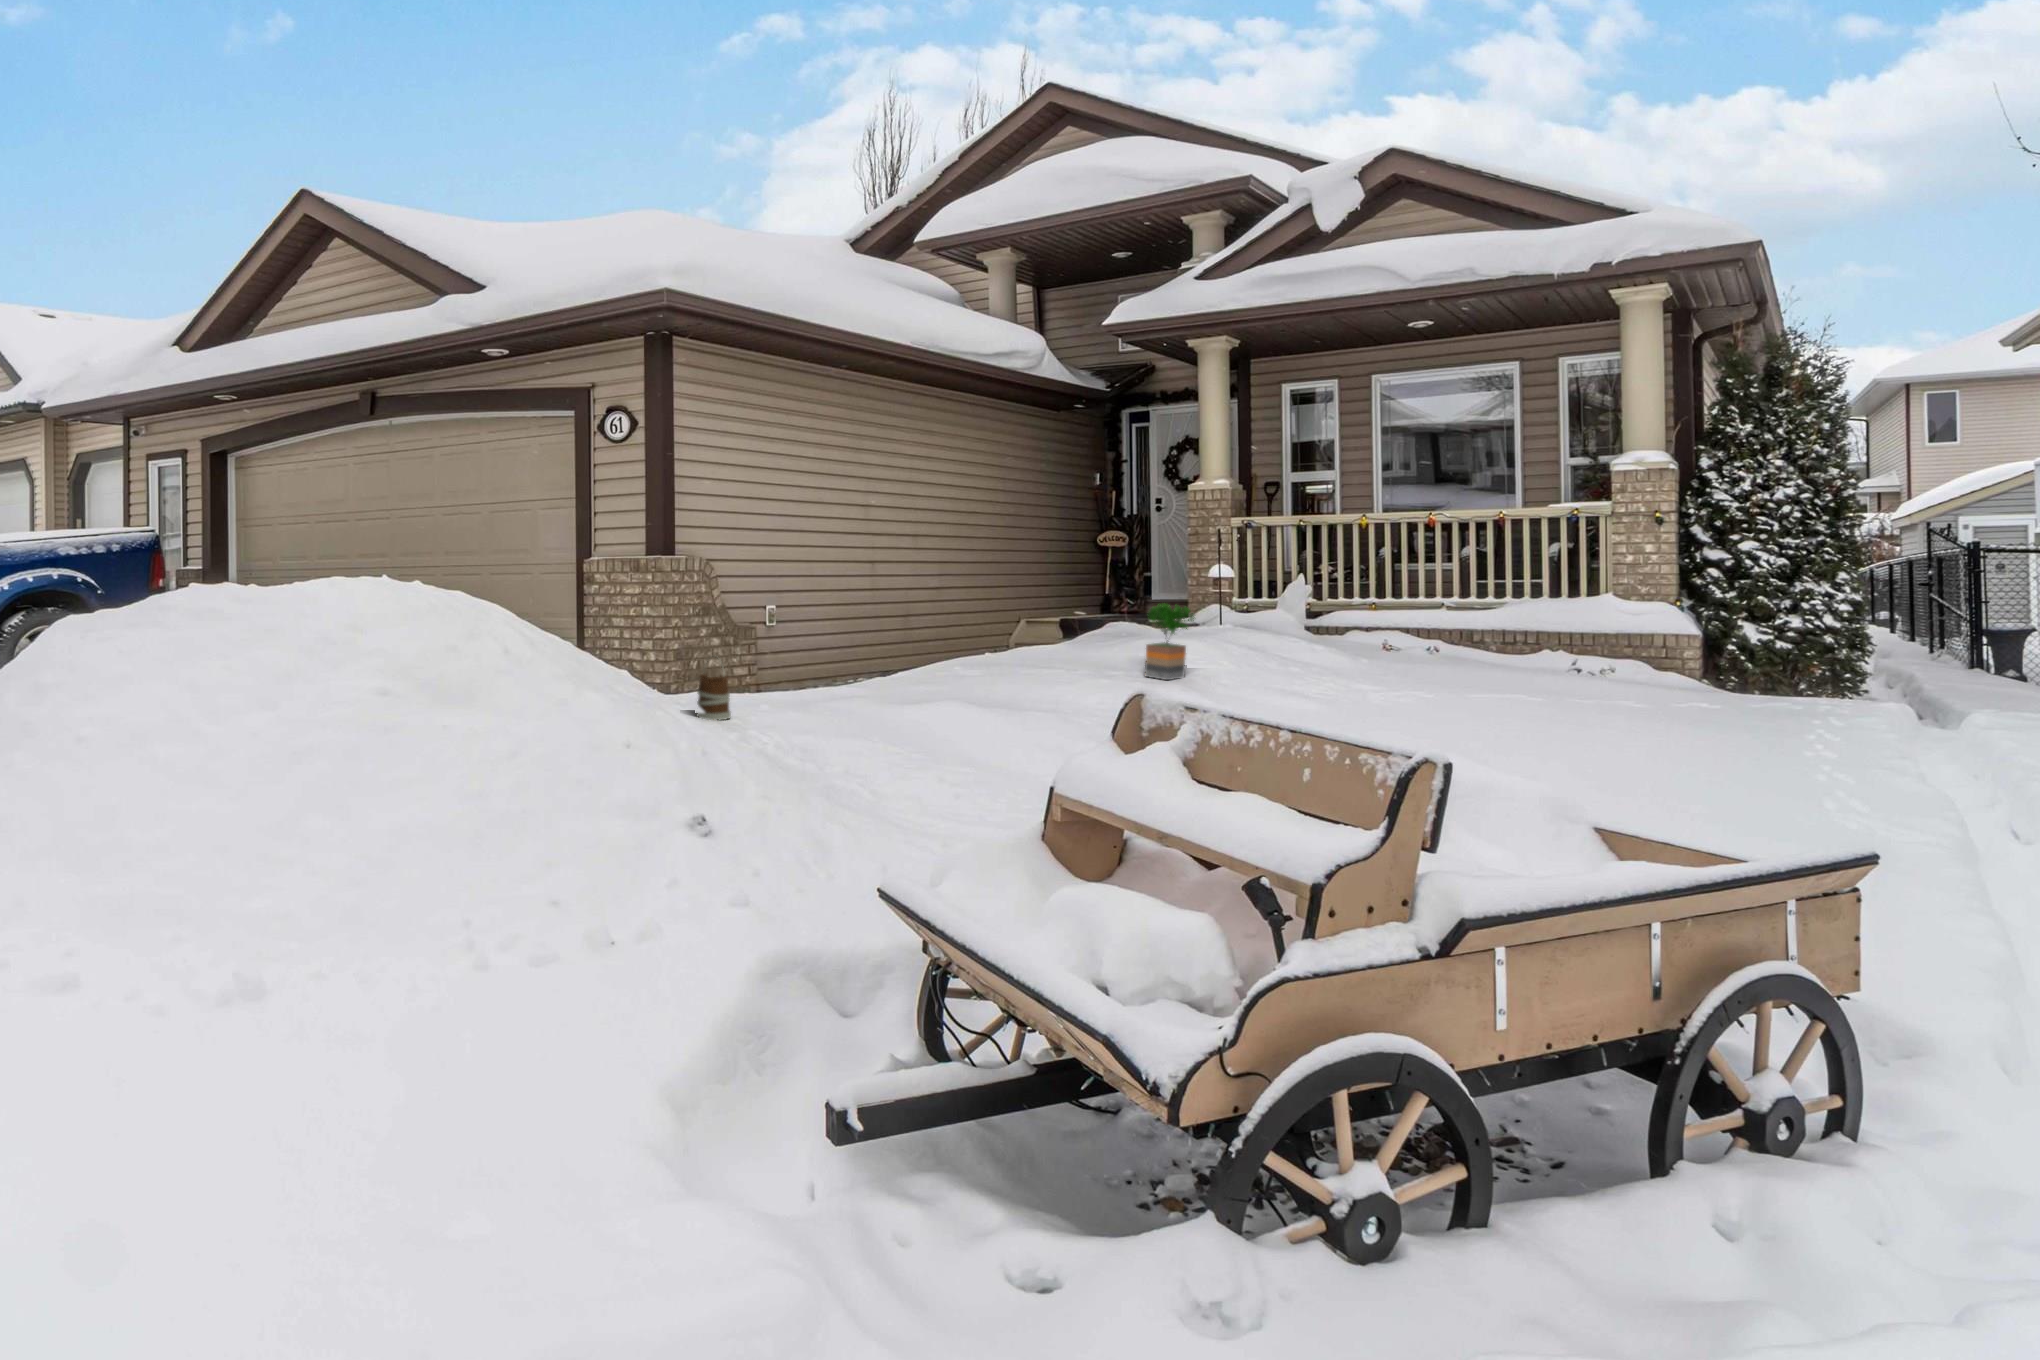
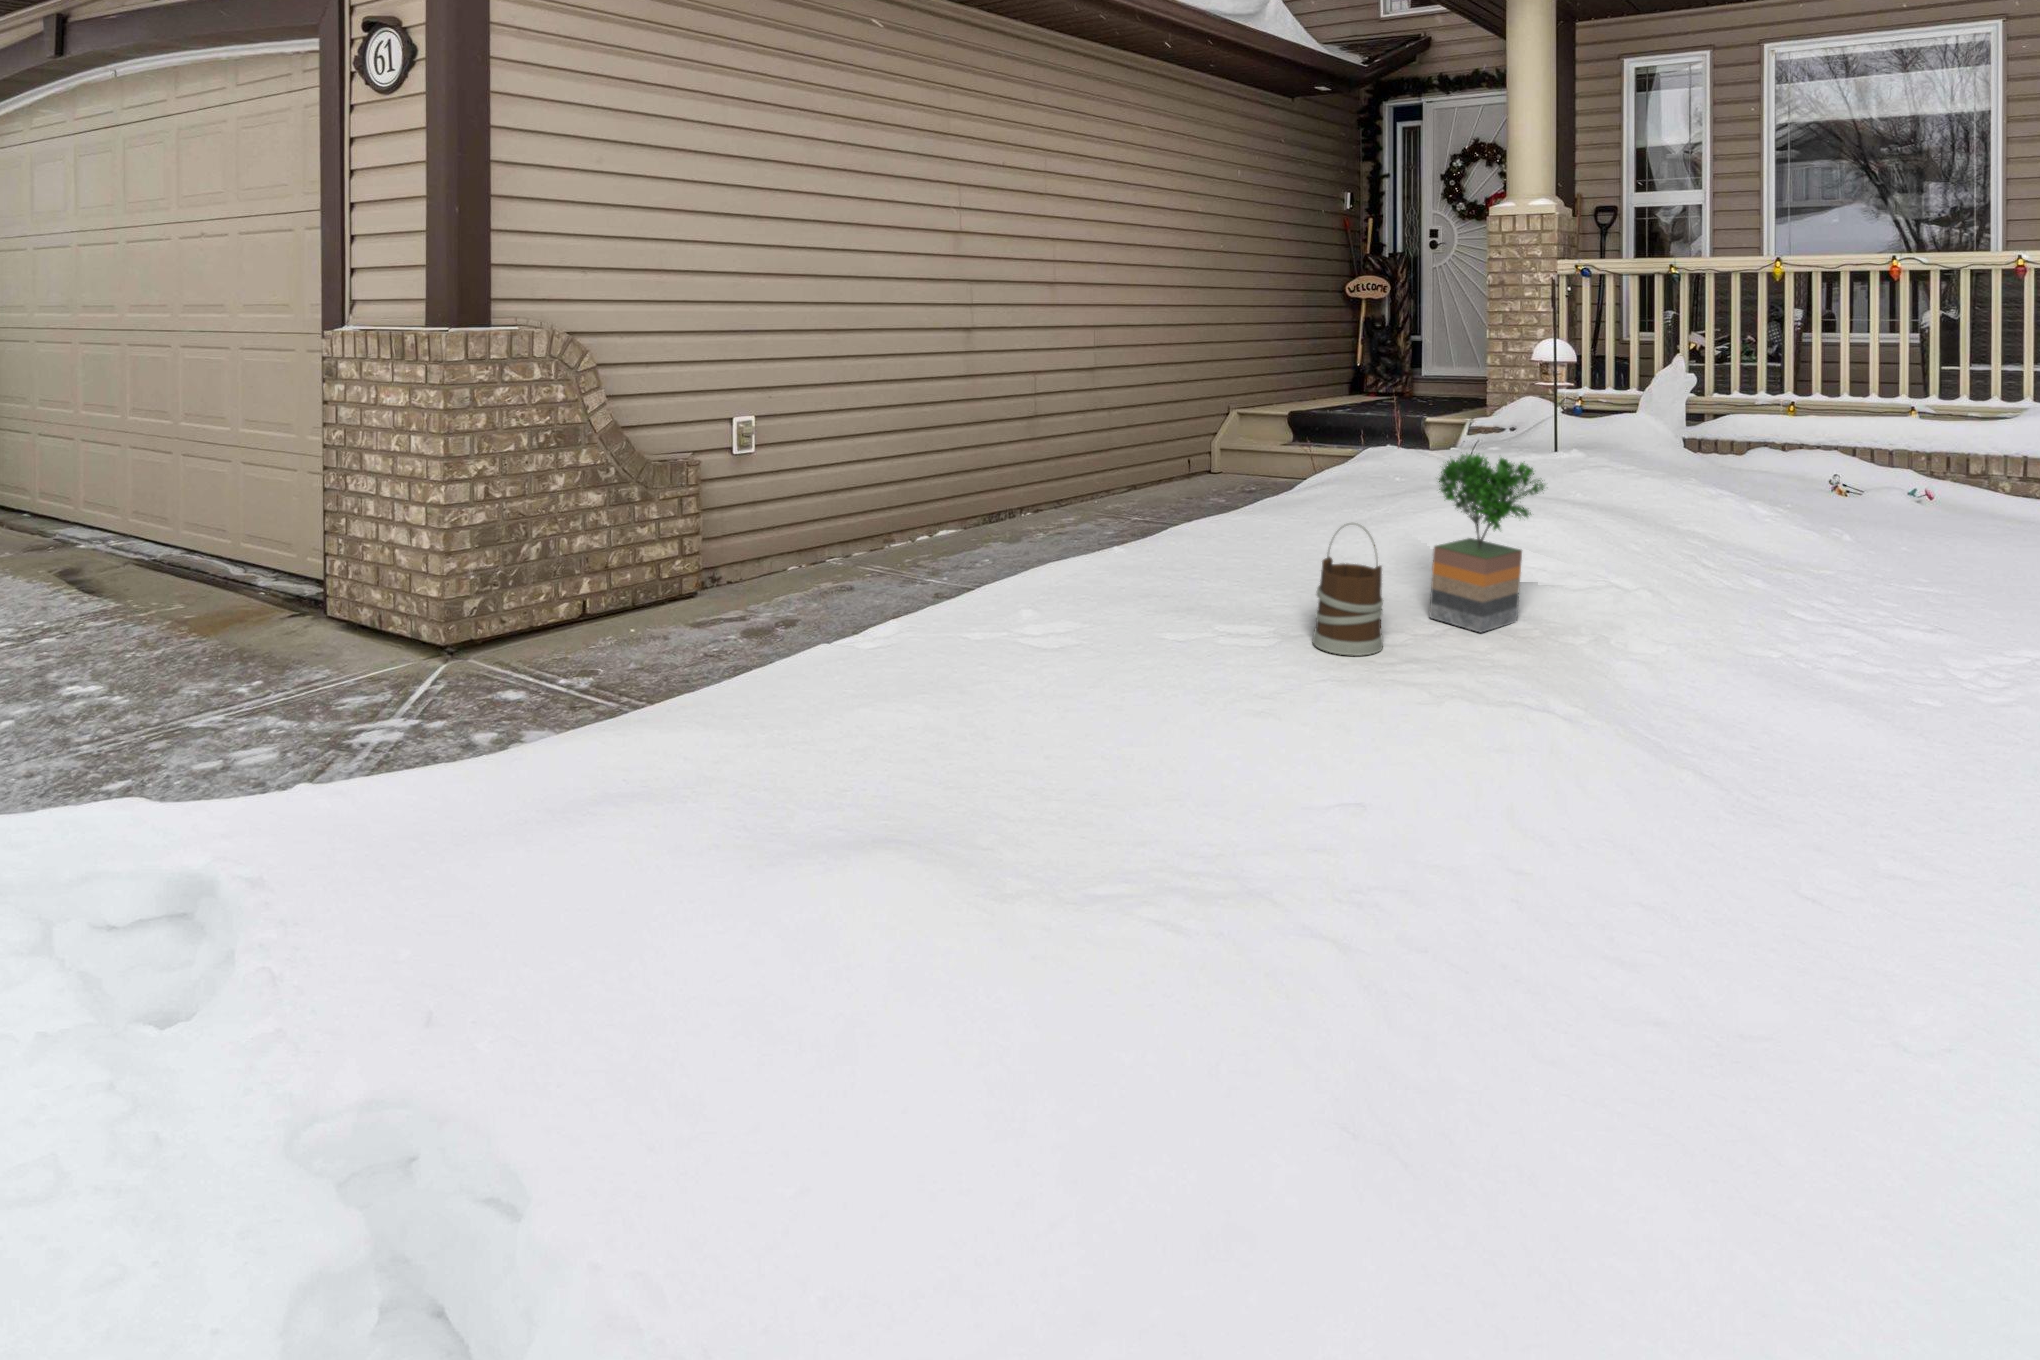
wooden bucket: present [697,656,731,720] -> present [1312,523,1383,656]

